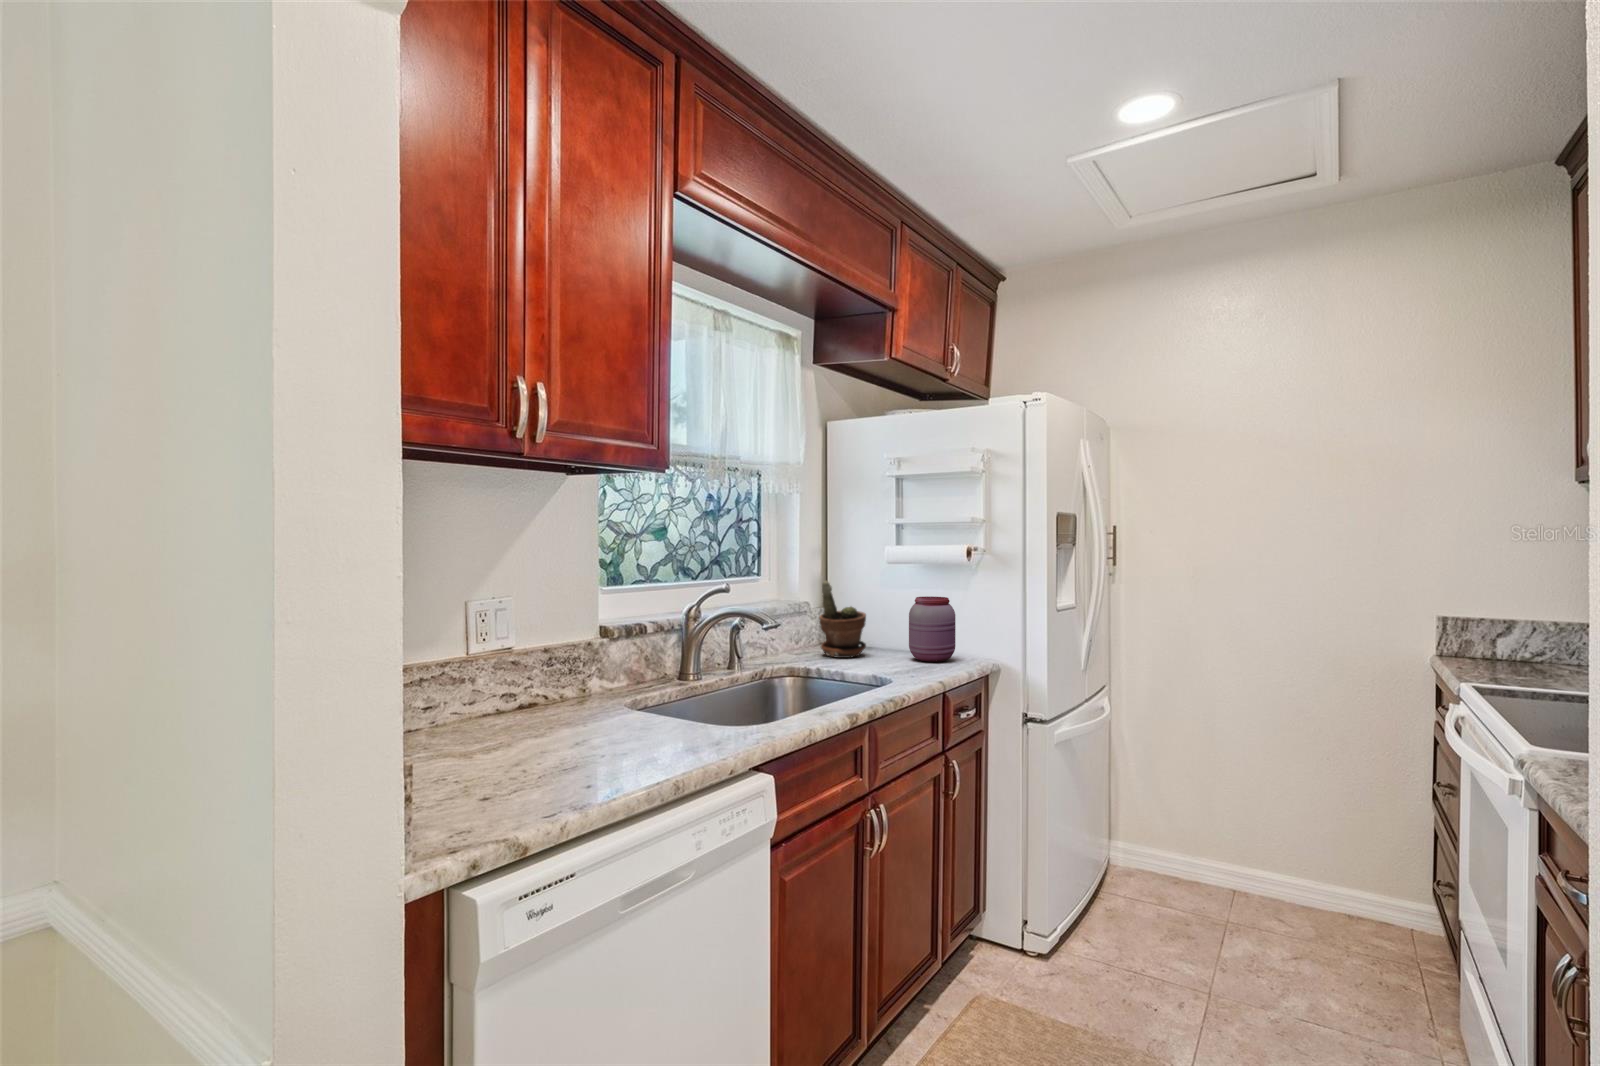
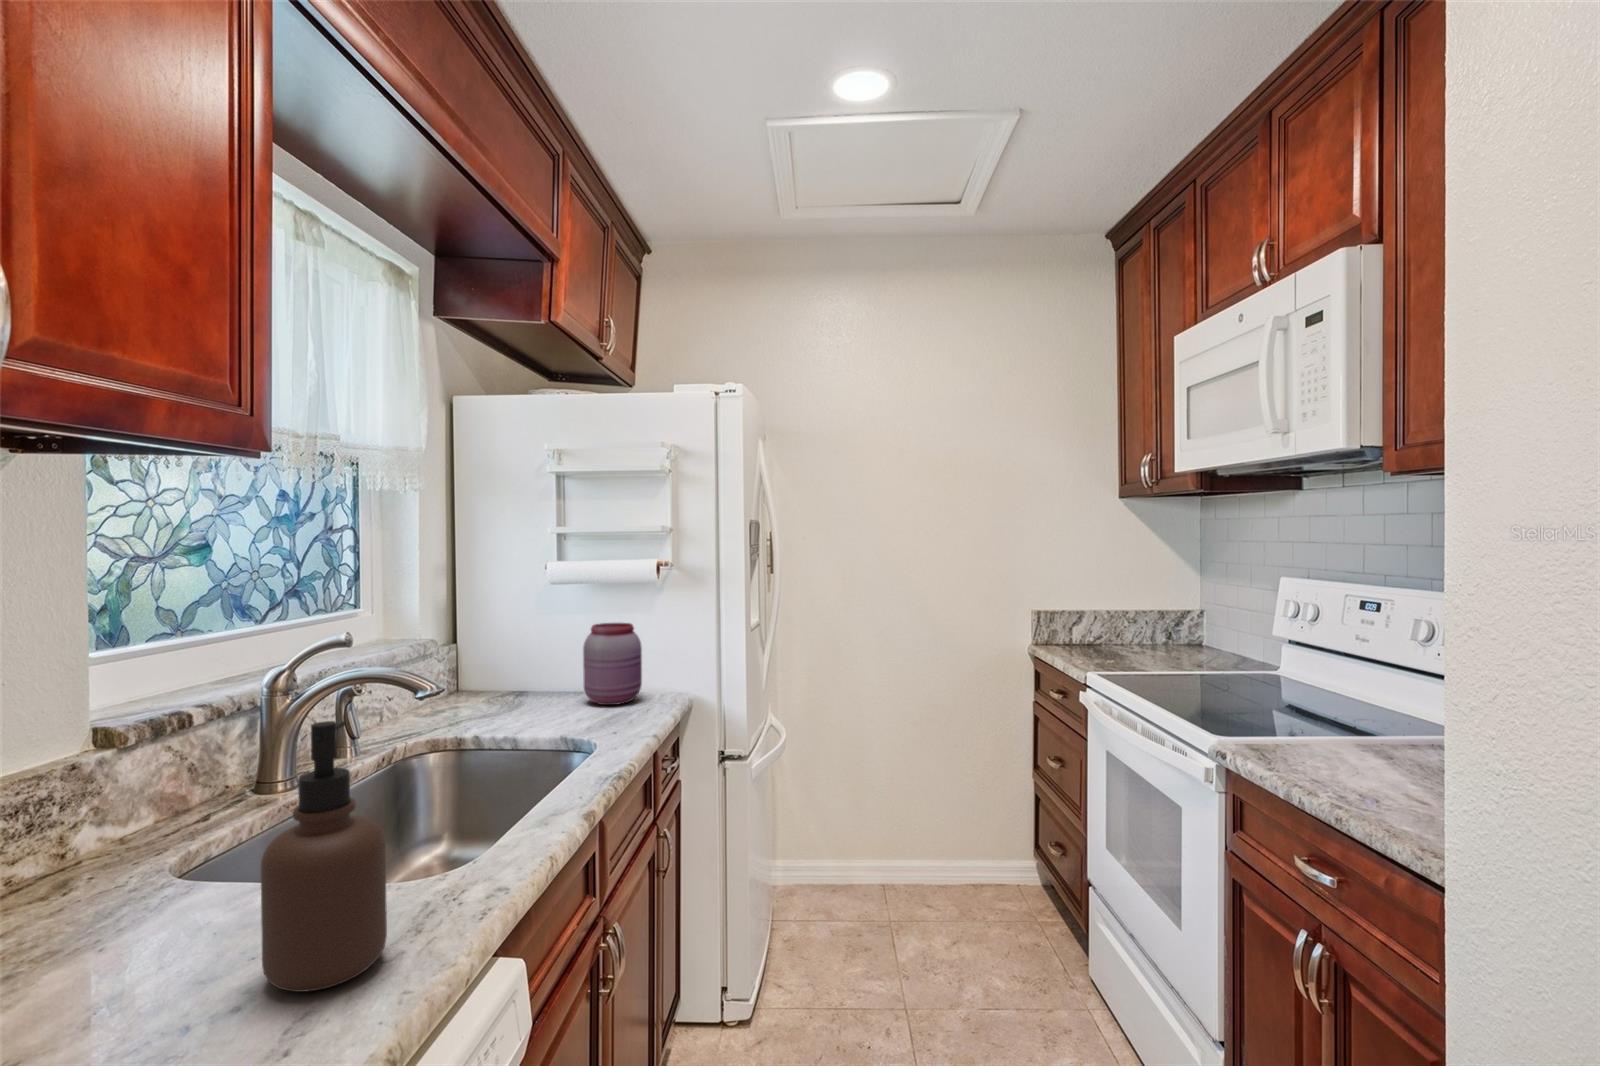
potted plant: present [819,581,866,658] -> none [458,611,524,713]
soap dispenser: none [637,614,696,755] -> present [261,721,387,992]

